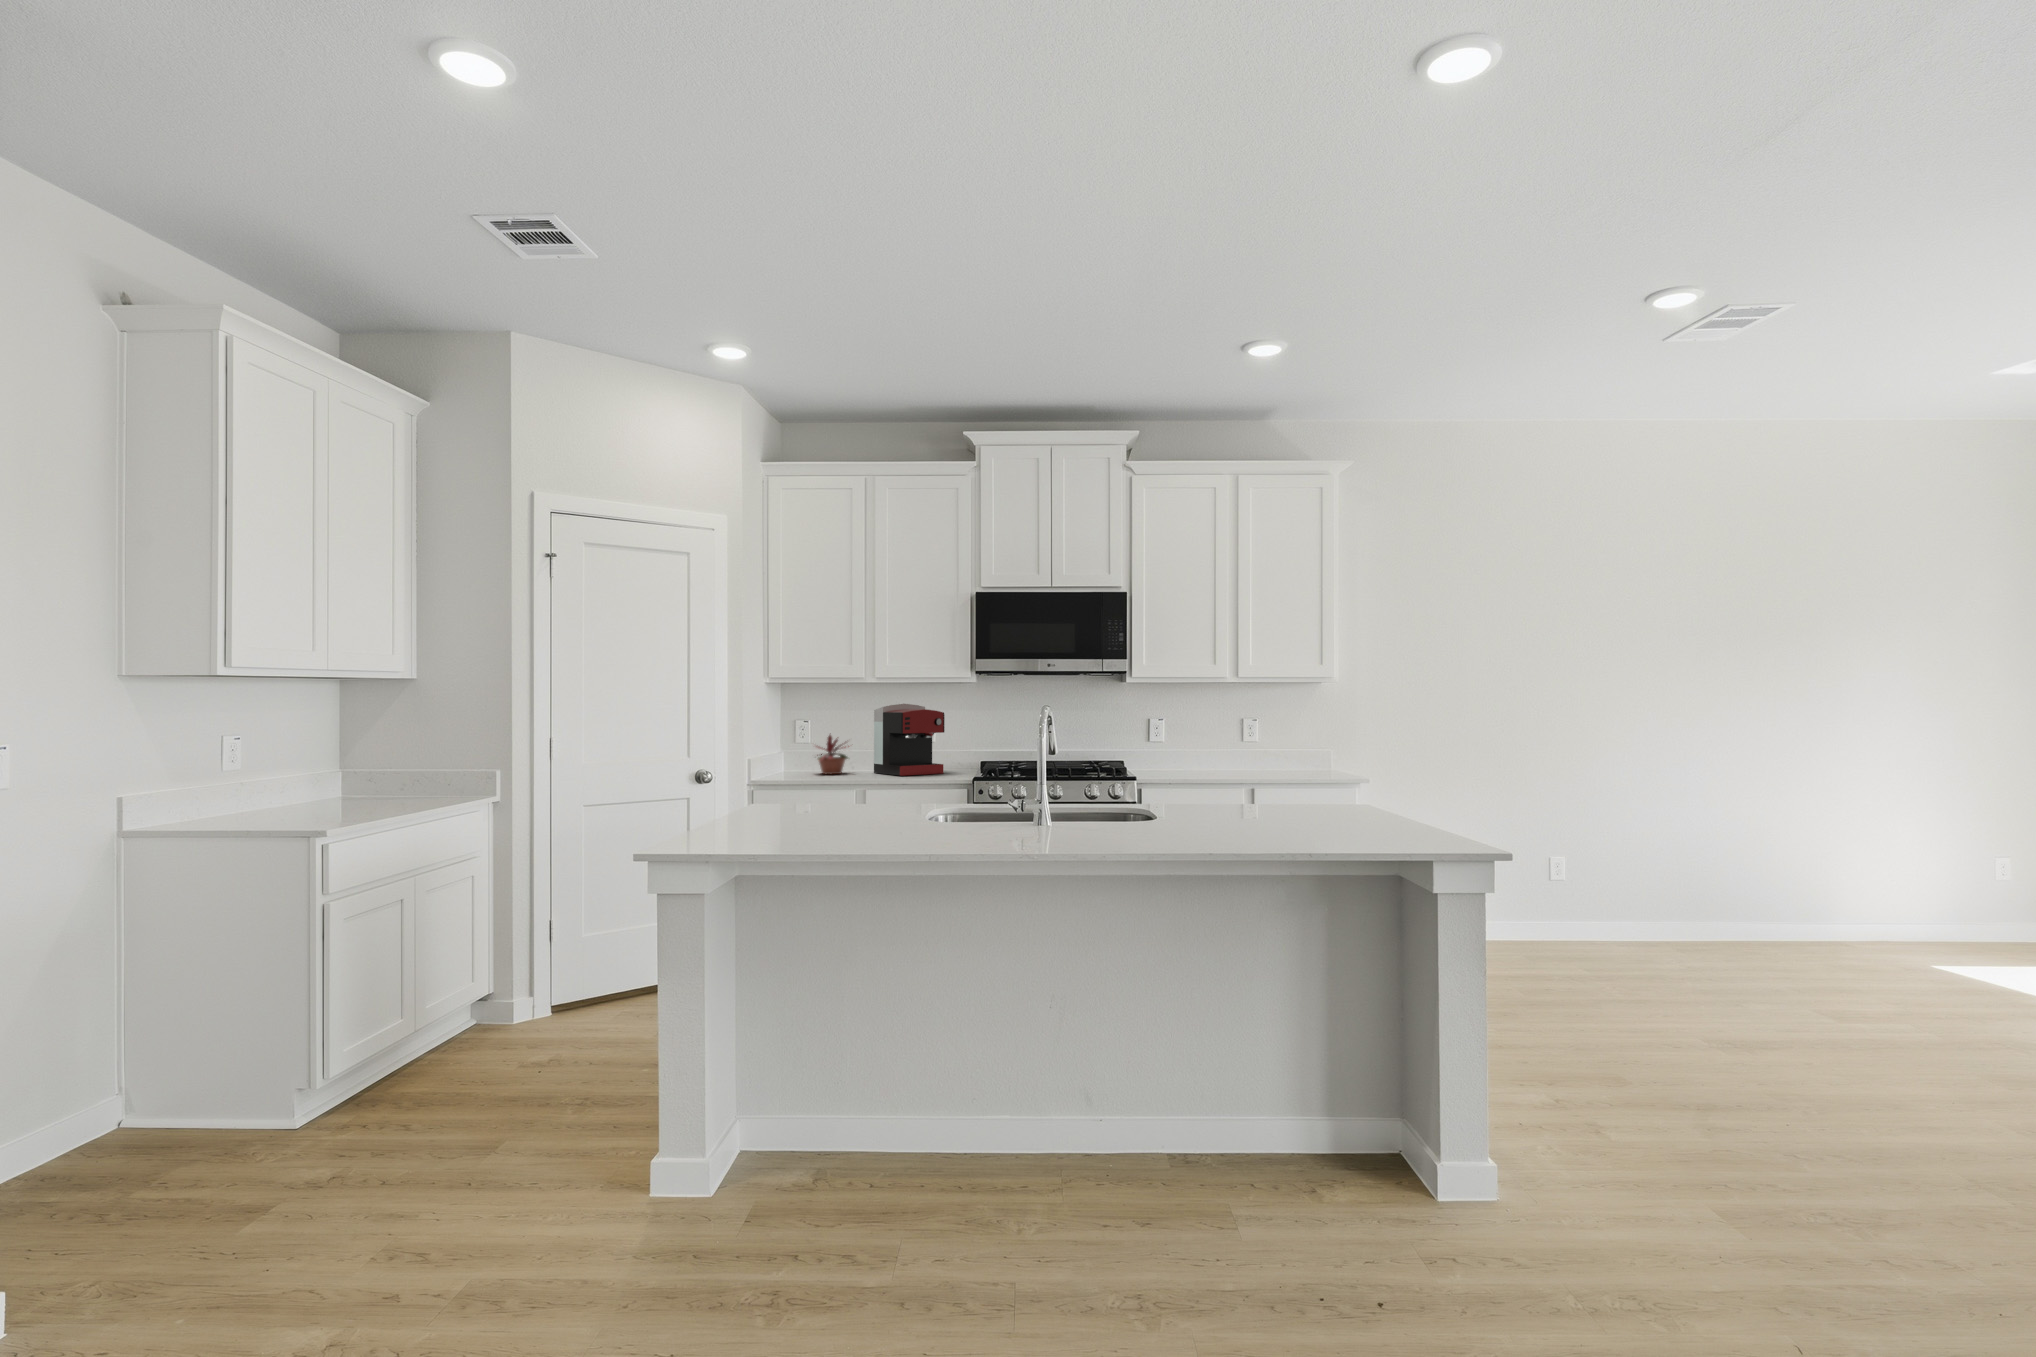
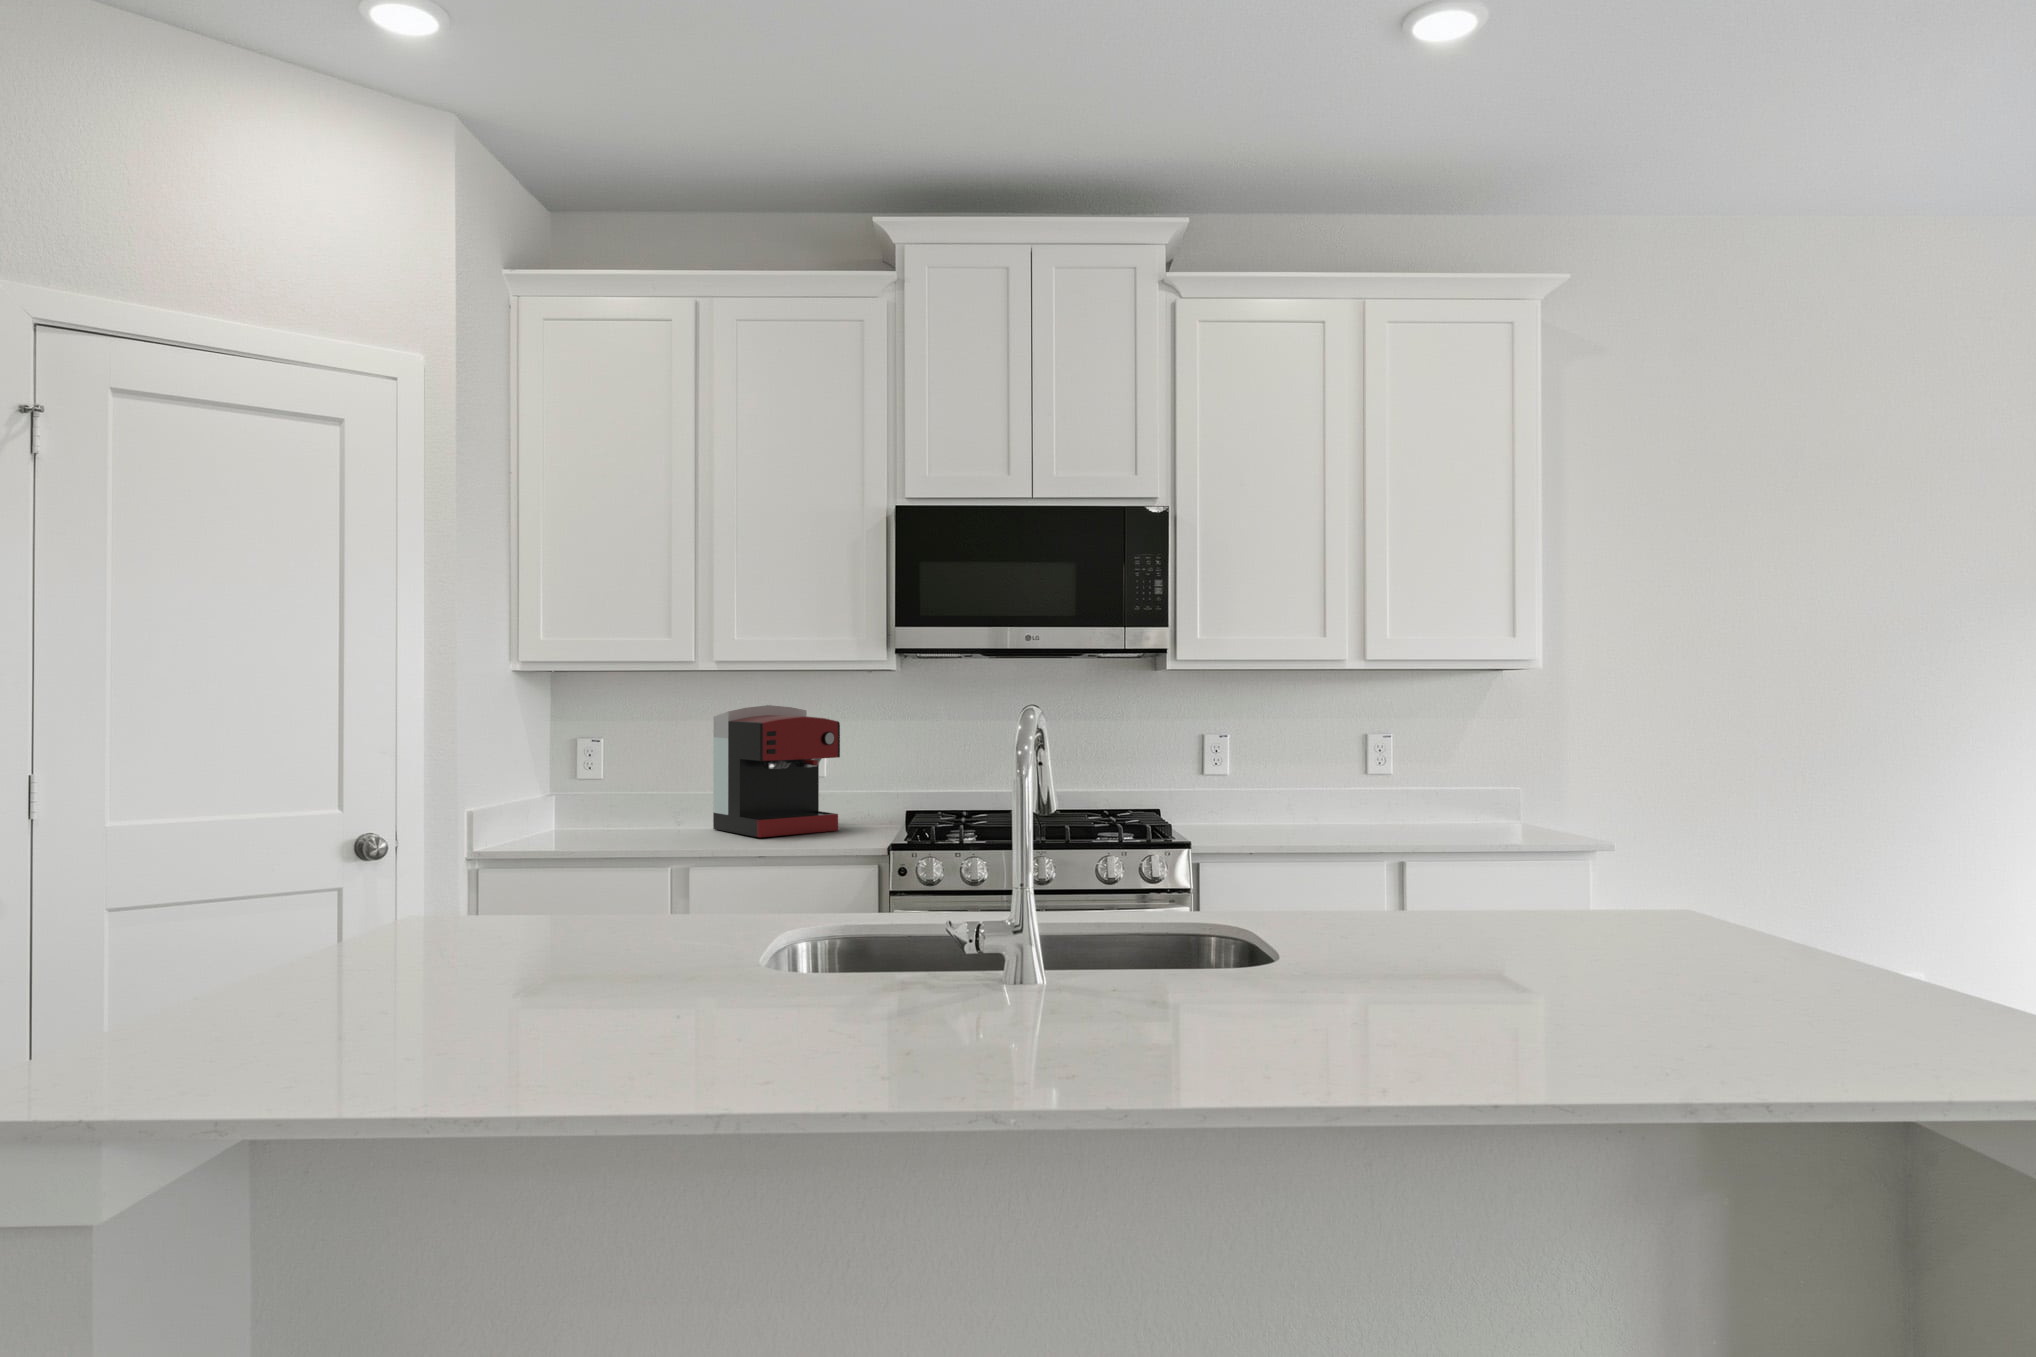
potted plant: present [816,735,849,774] -> none [595,757,678,833]

